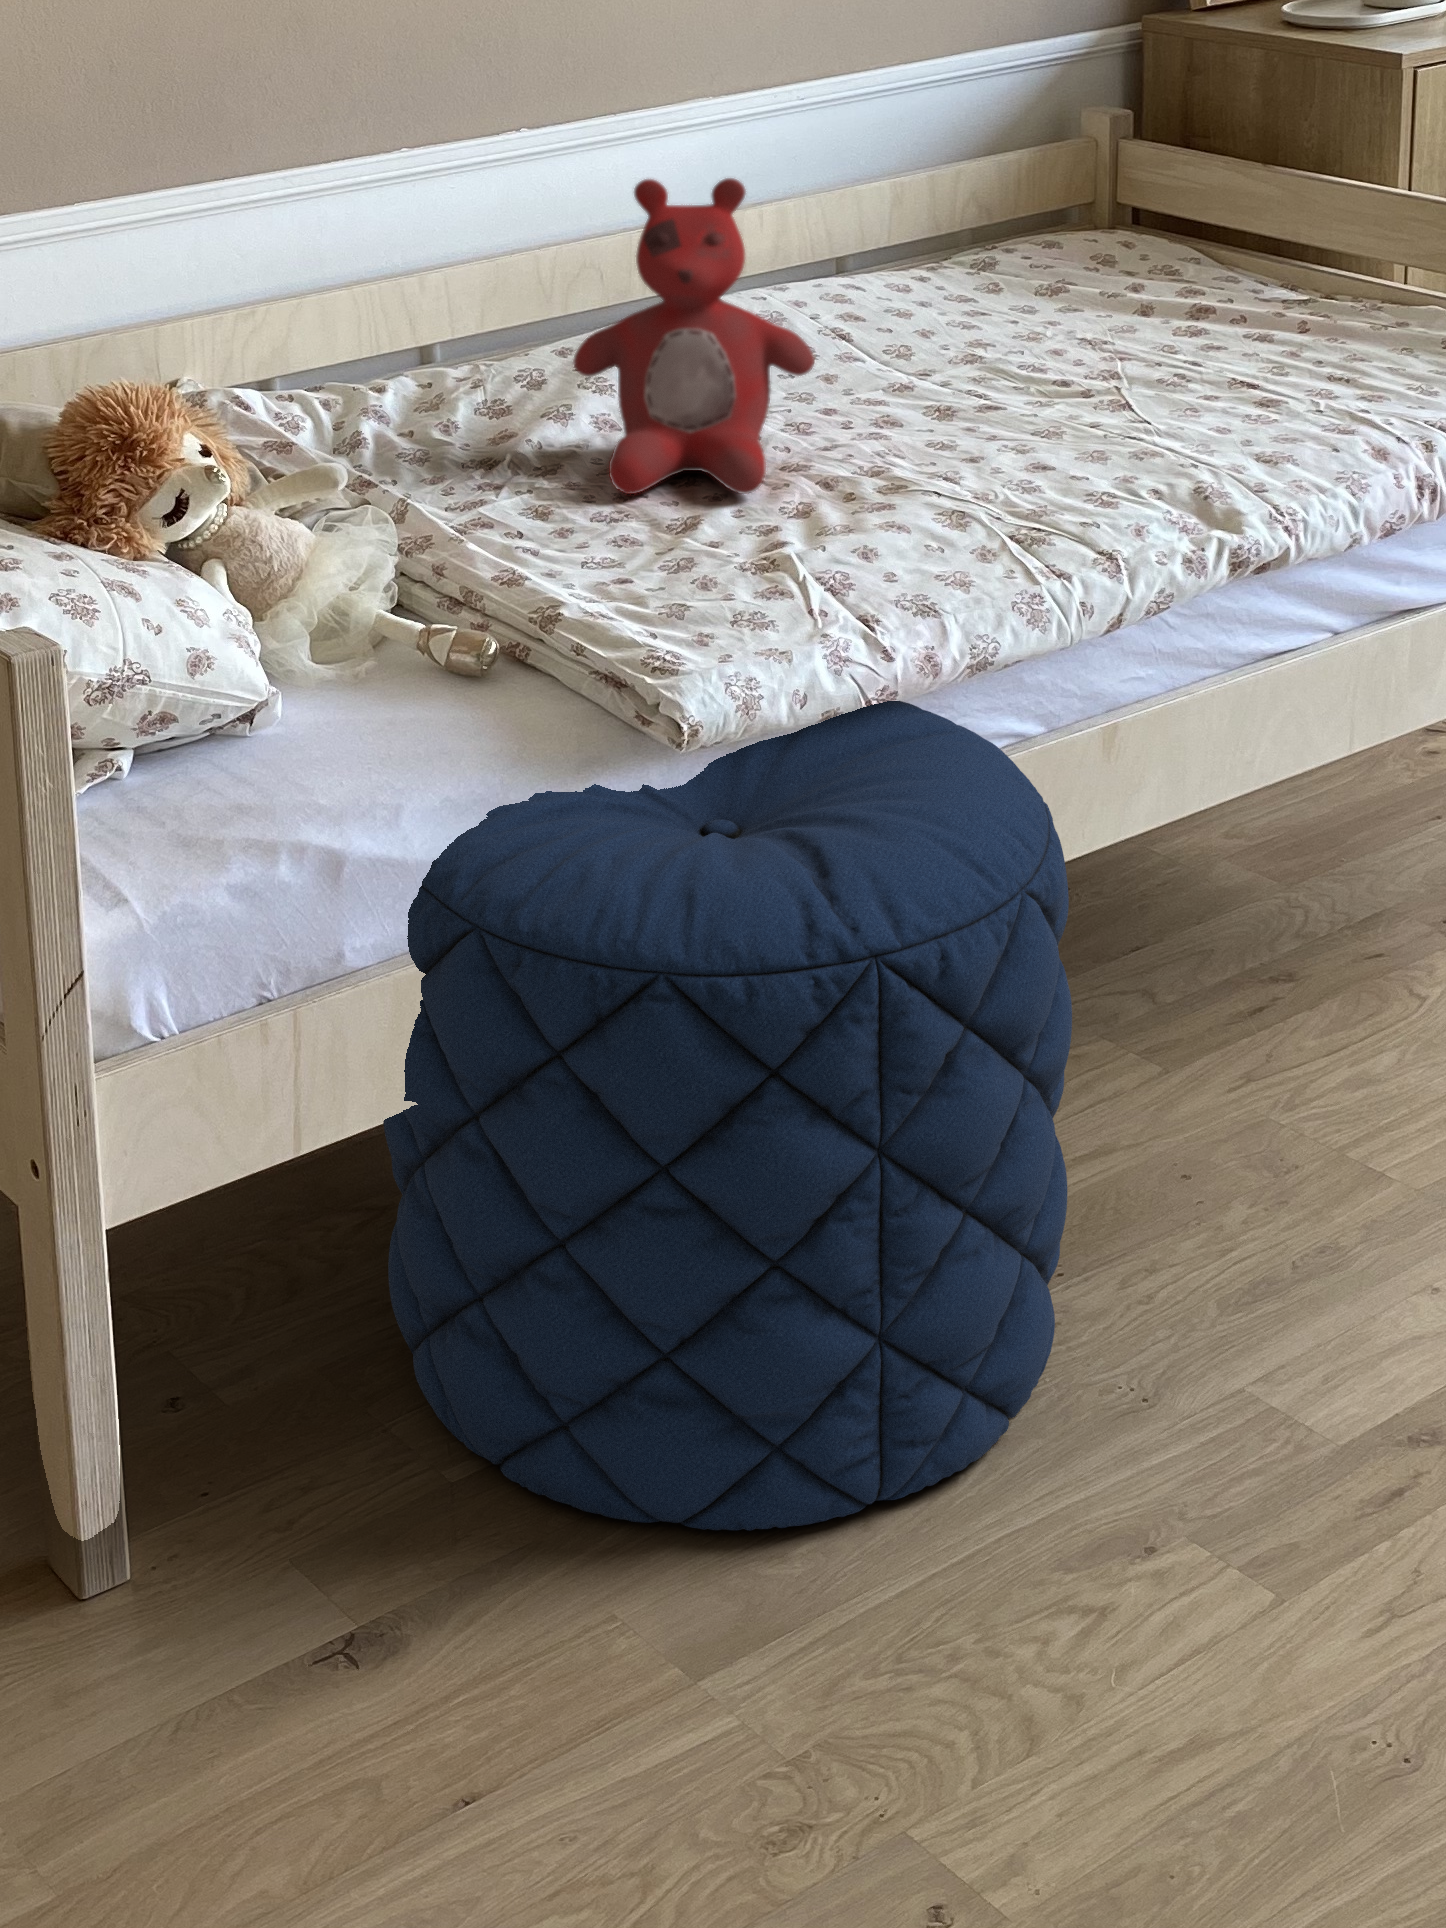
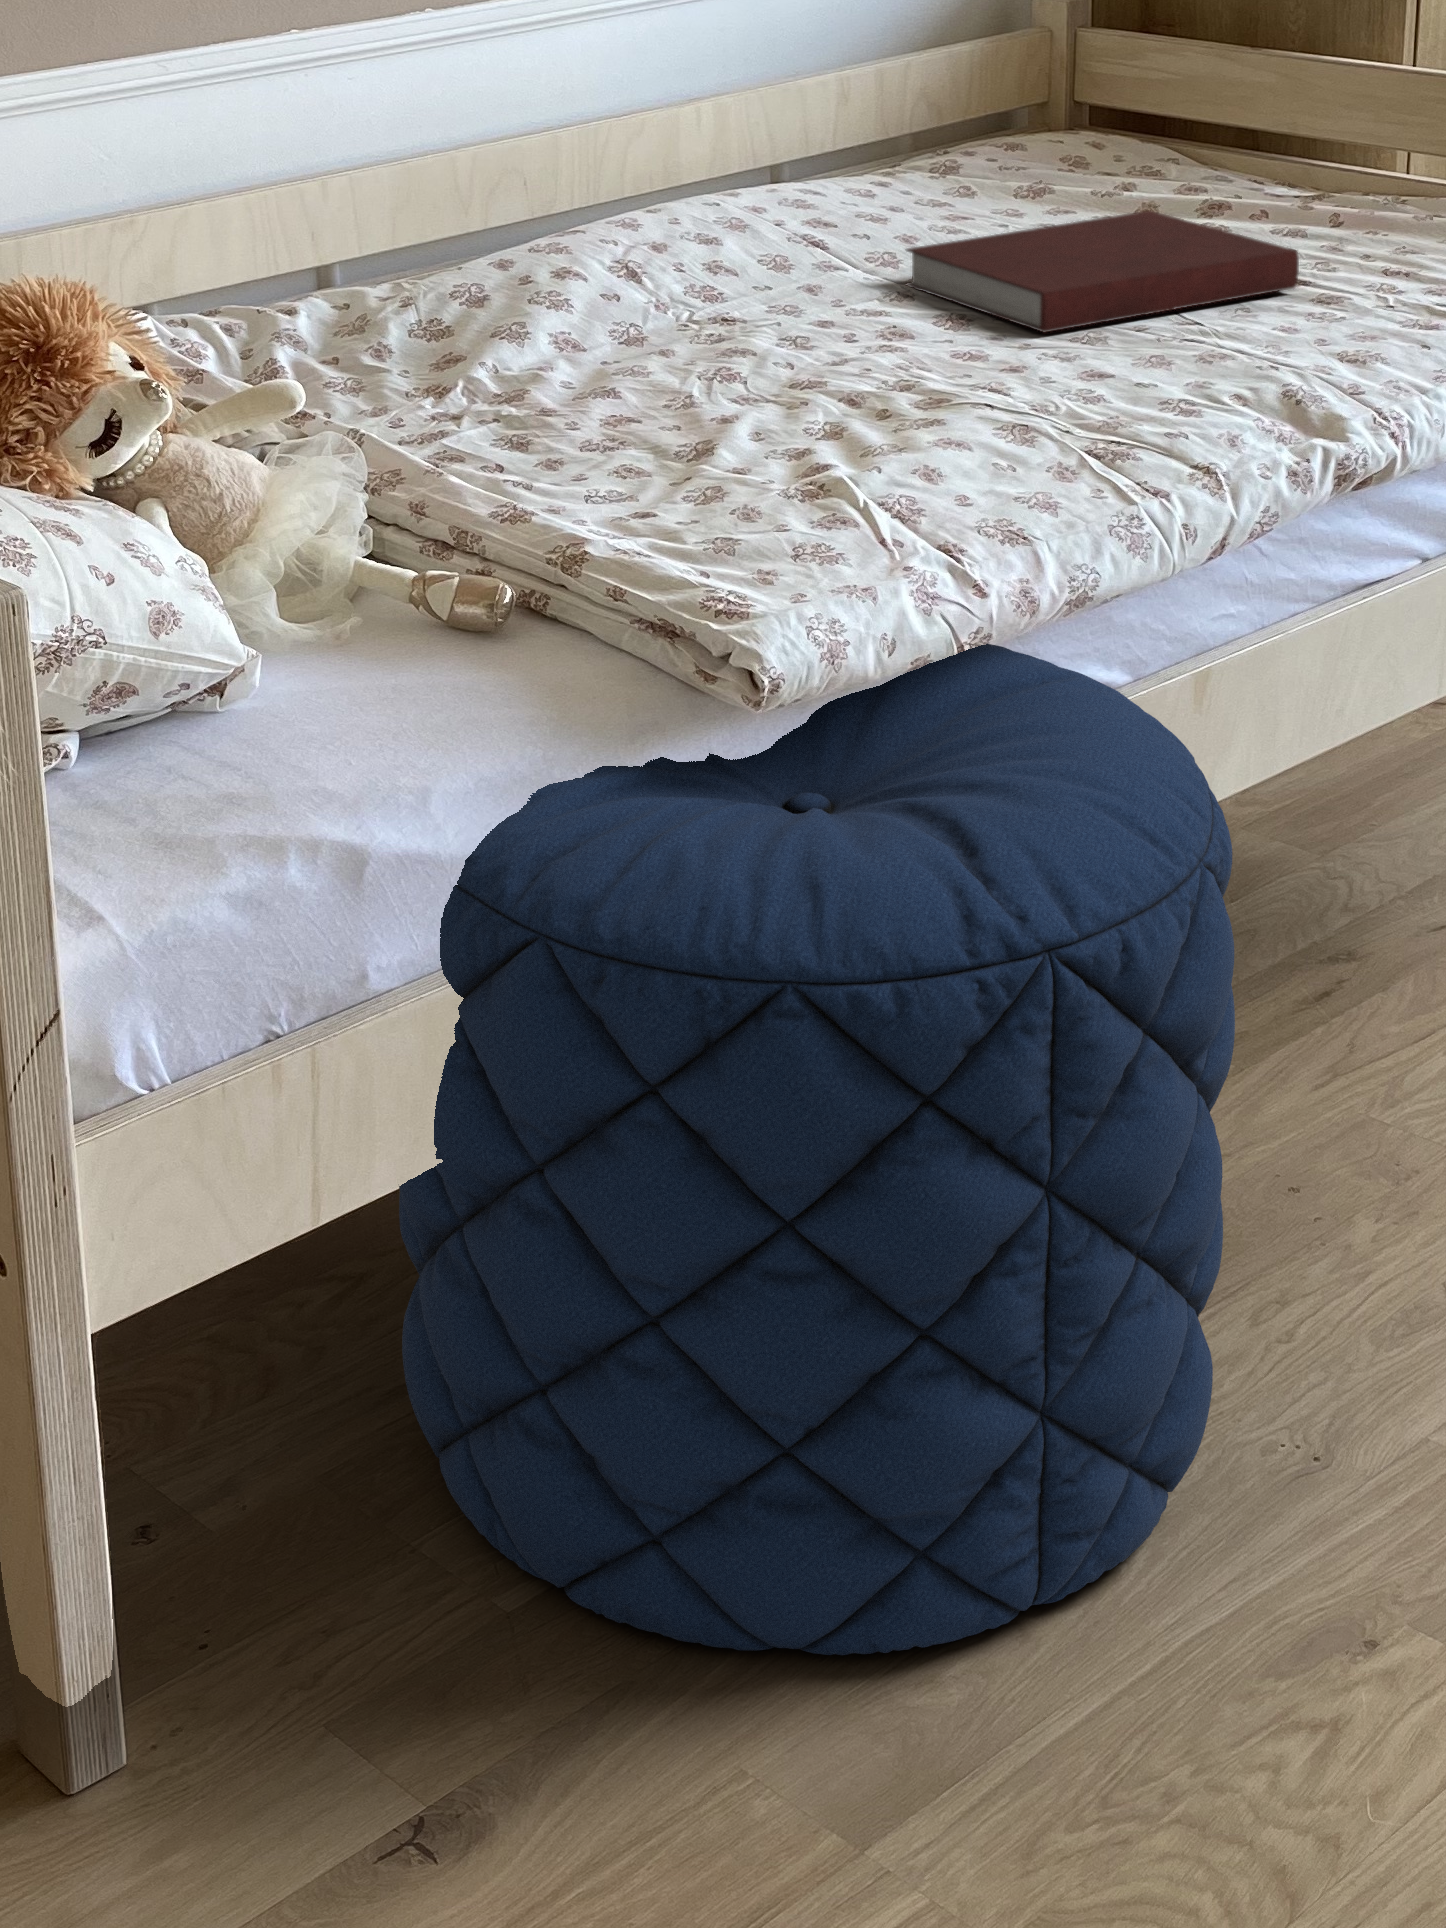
stuffed bear: present [574,178,815,494] -> none [543,35,831,415]
notebook: none [908,316,1247,427] -> present [906,210,1299,332]

